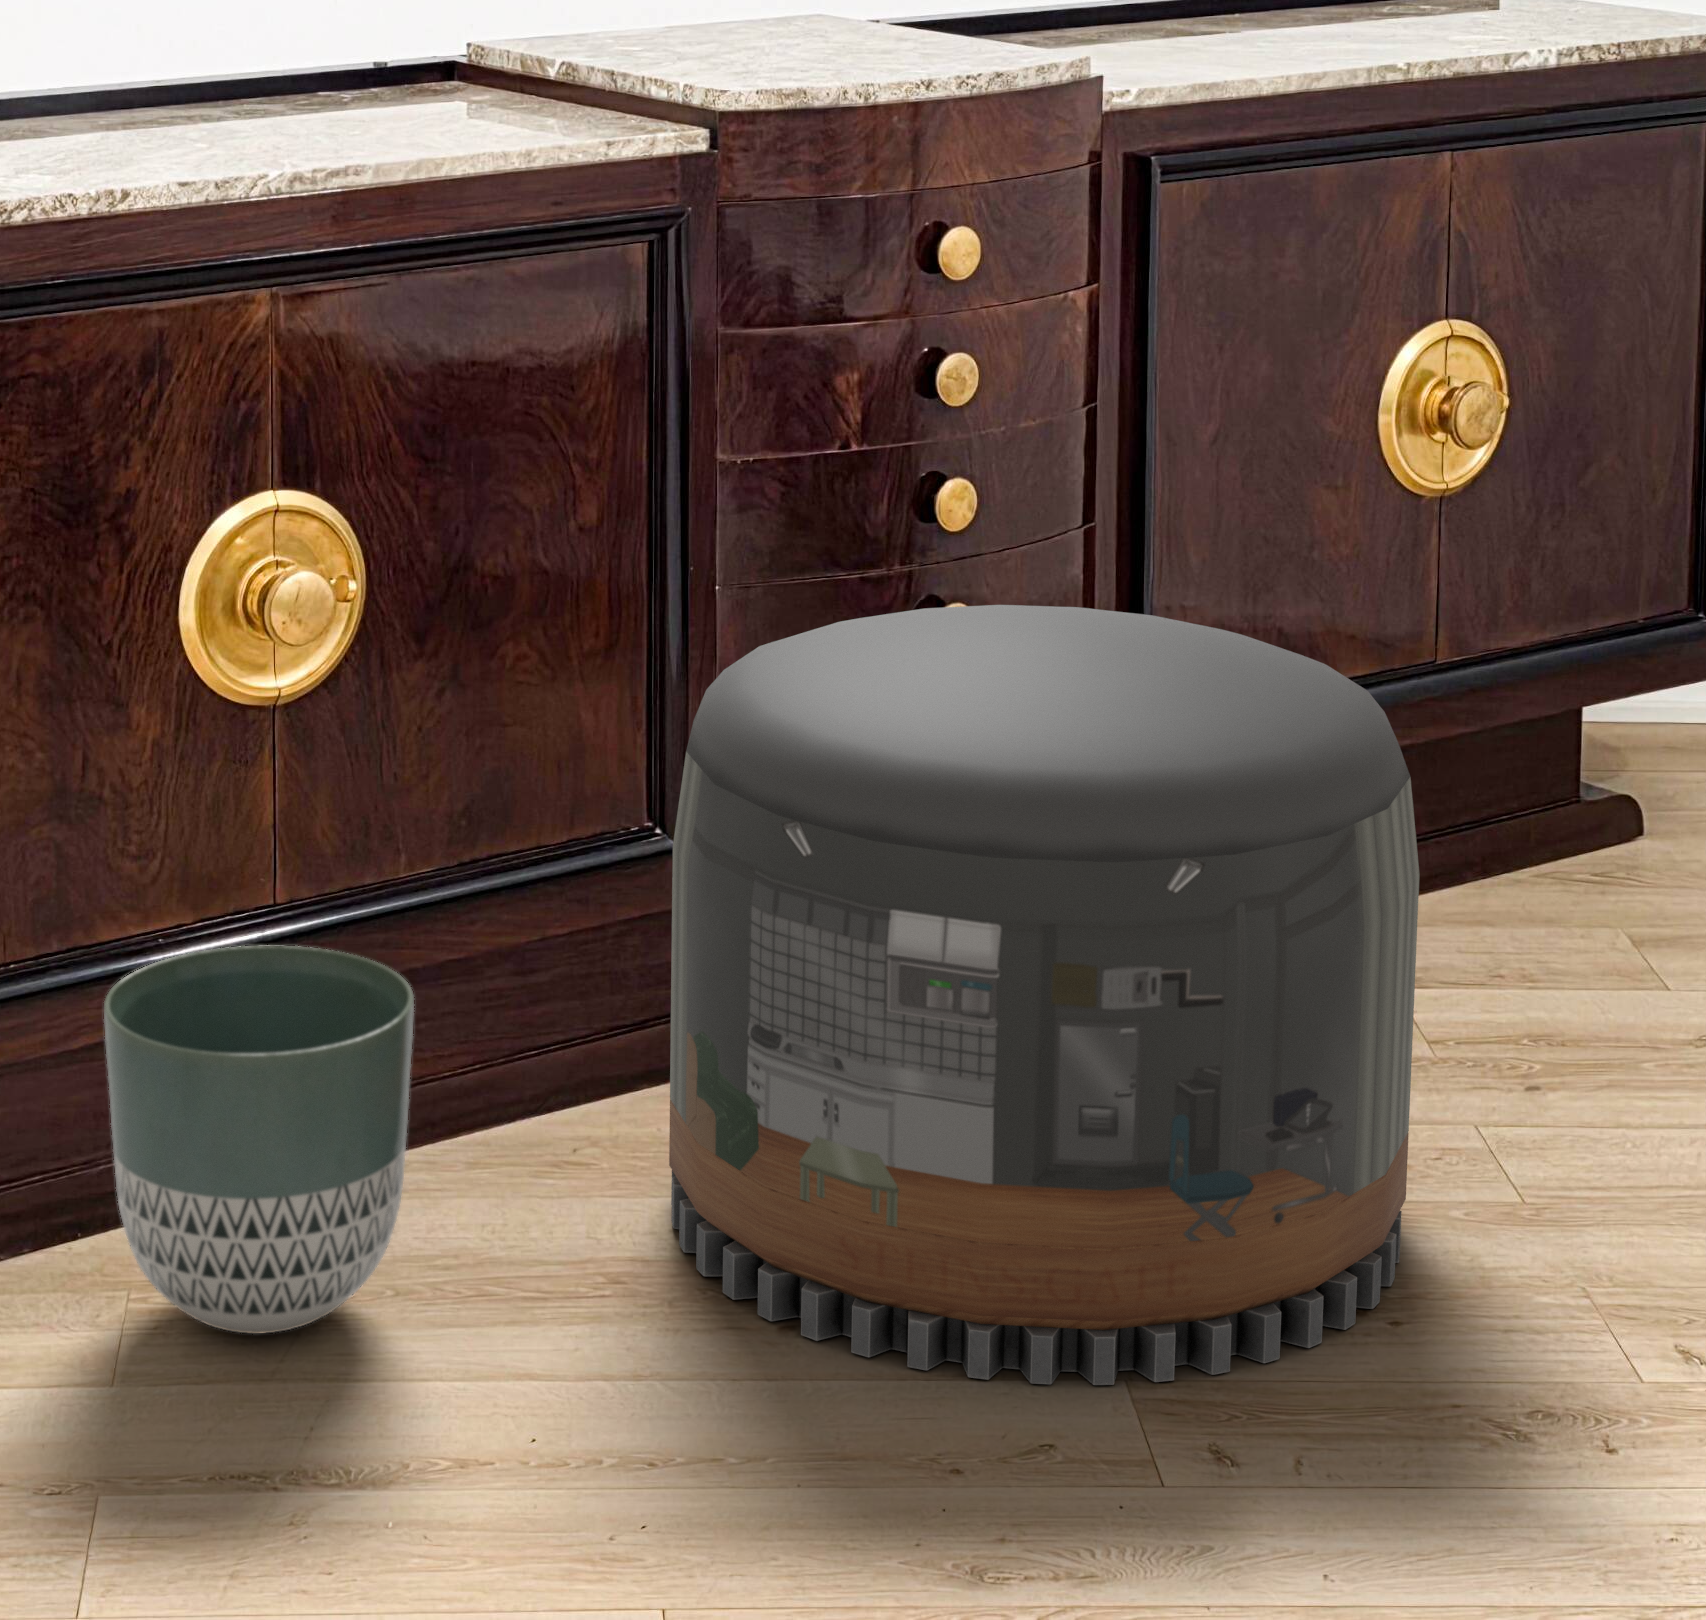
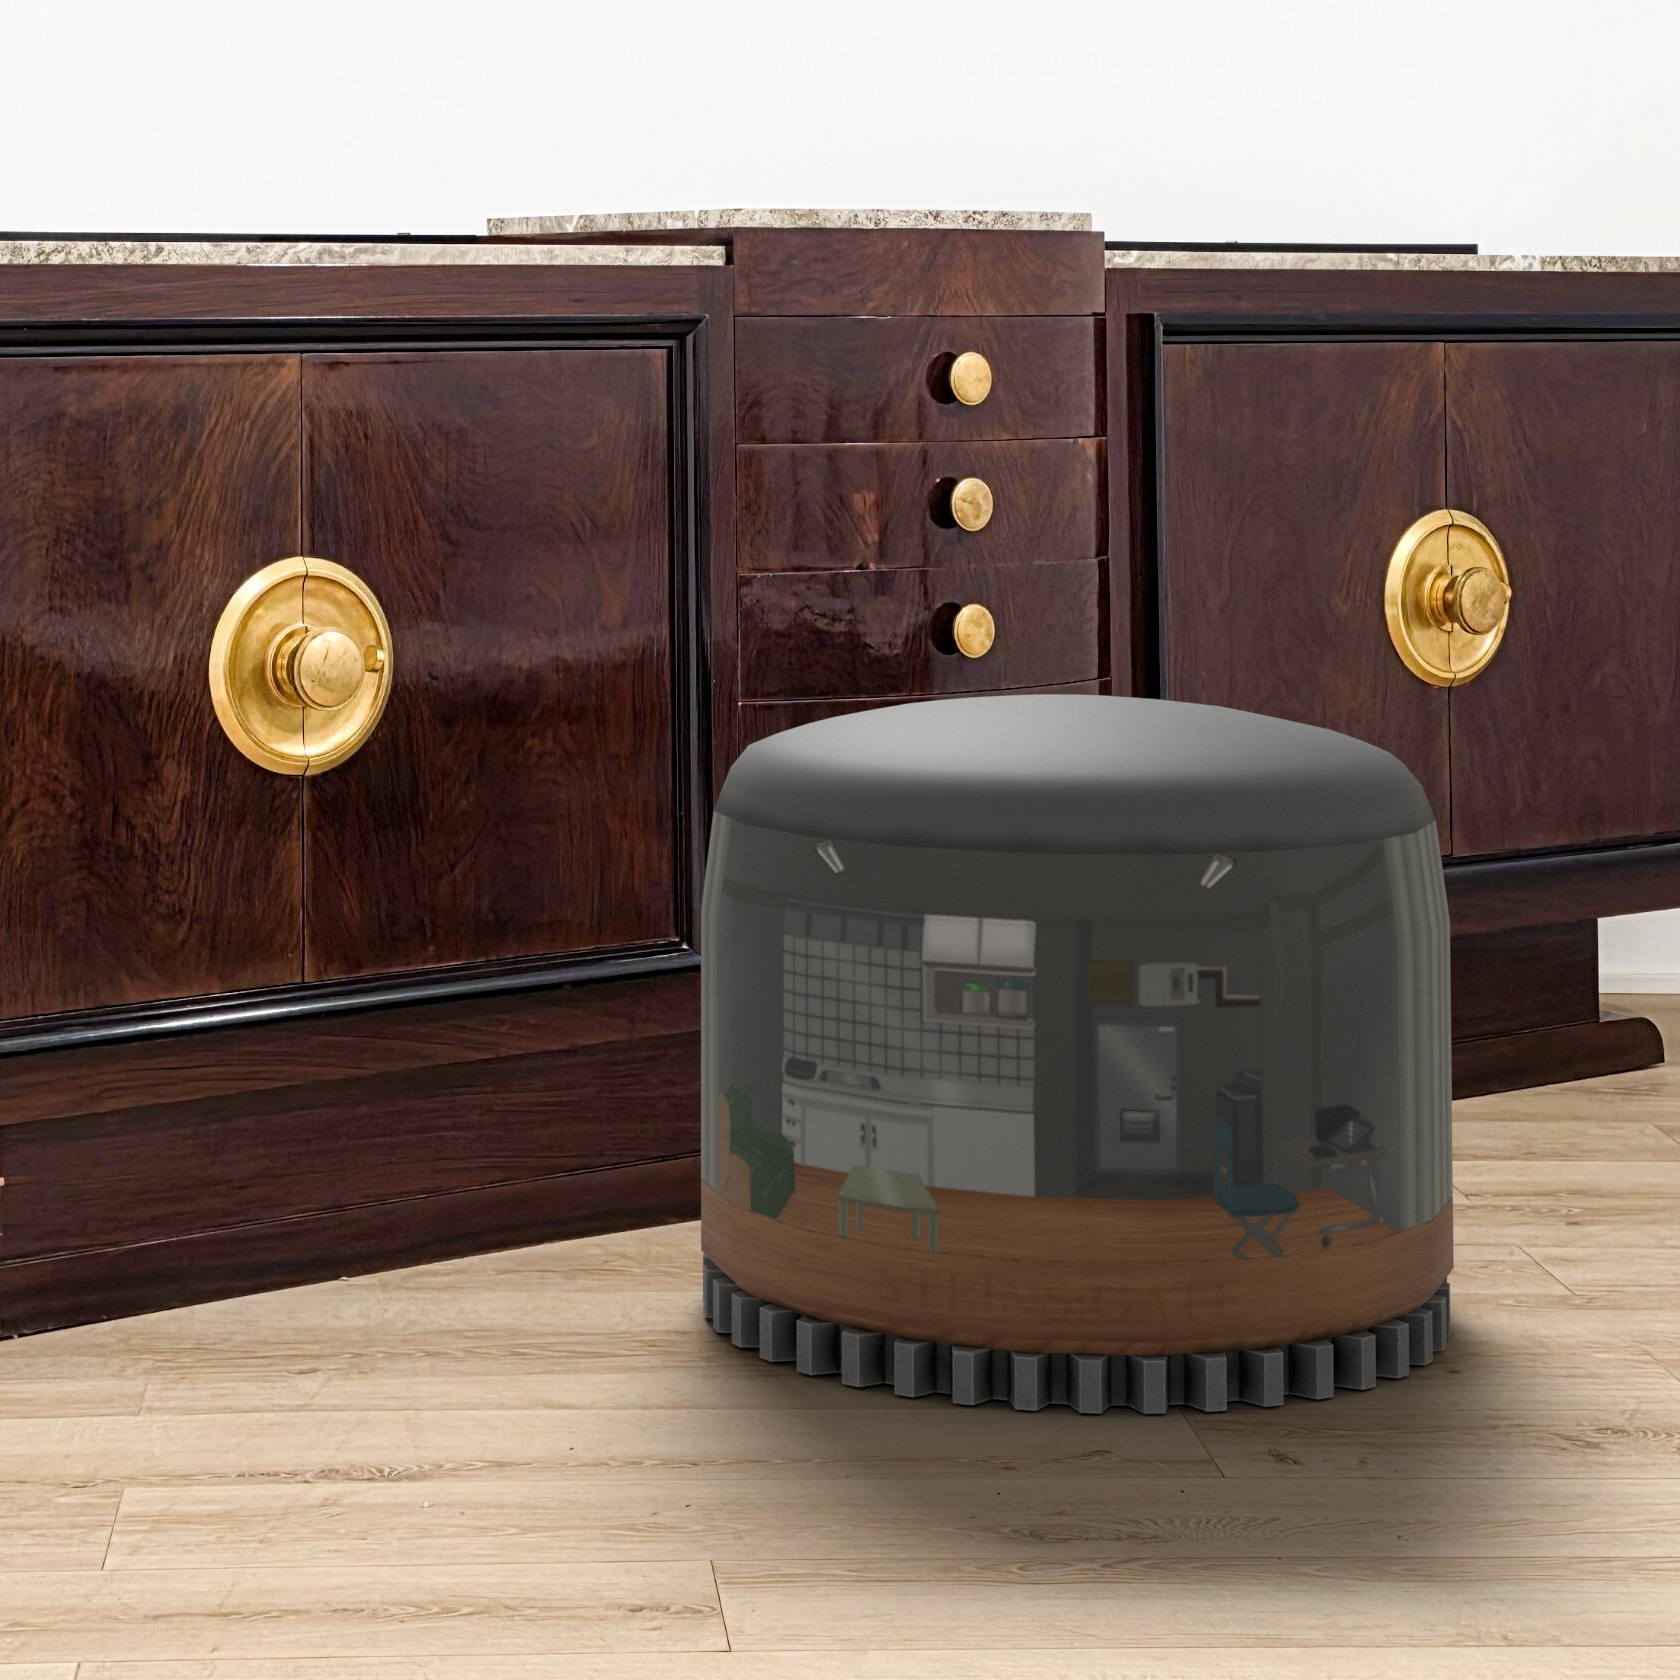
planter: present [104,945,414,1334] -> none [134,1005,445,1382]

